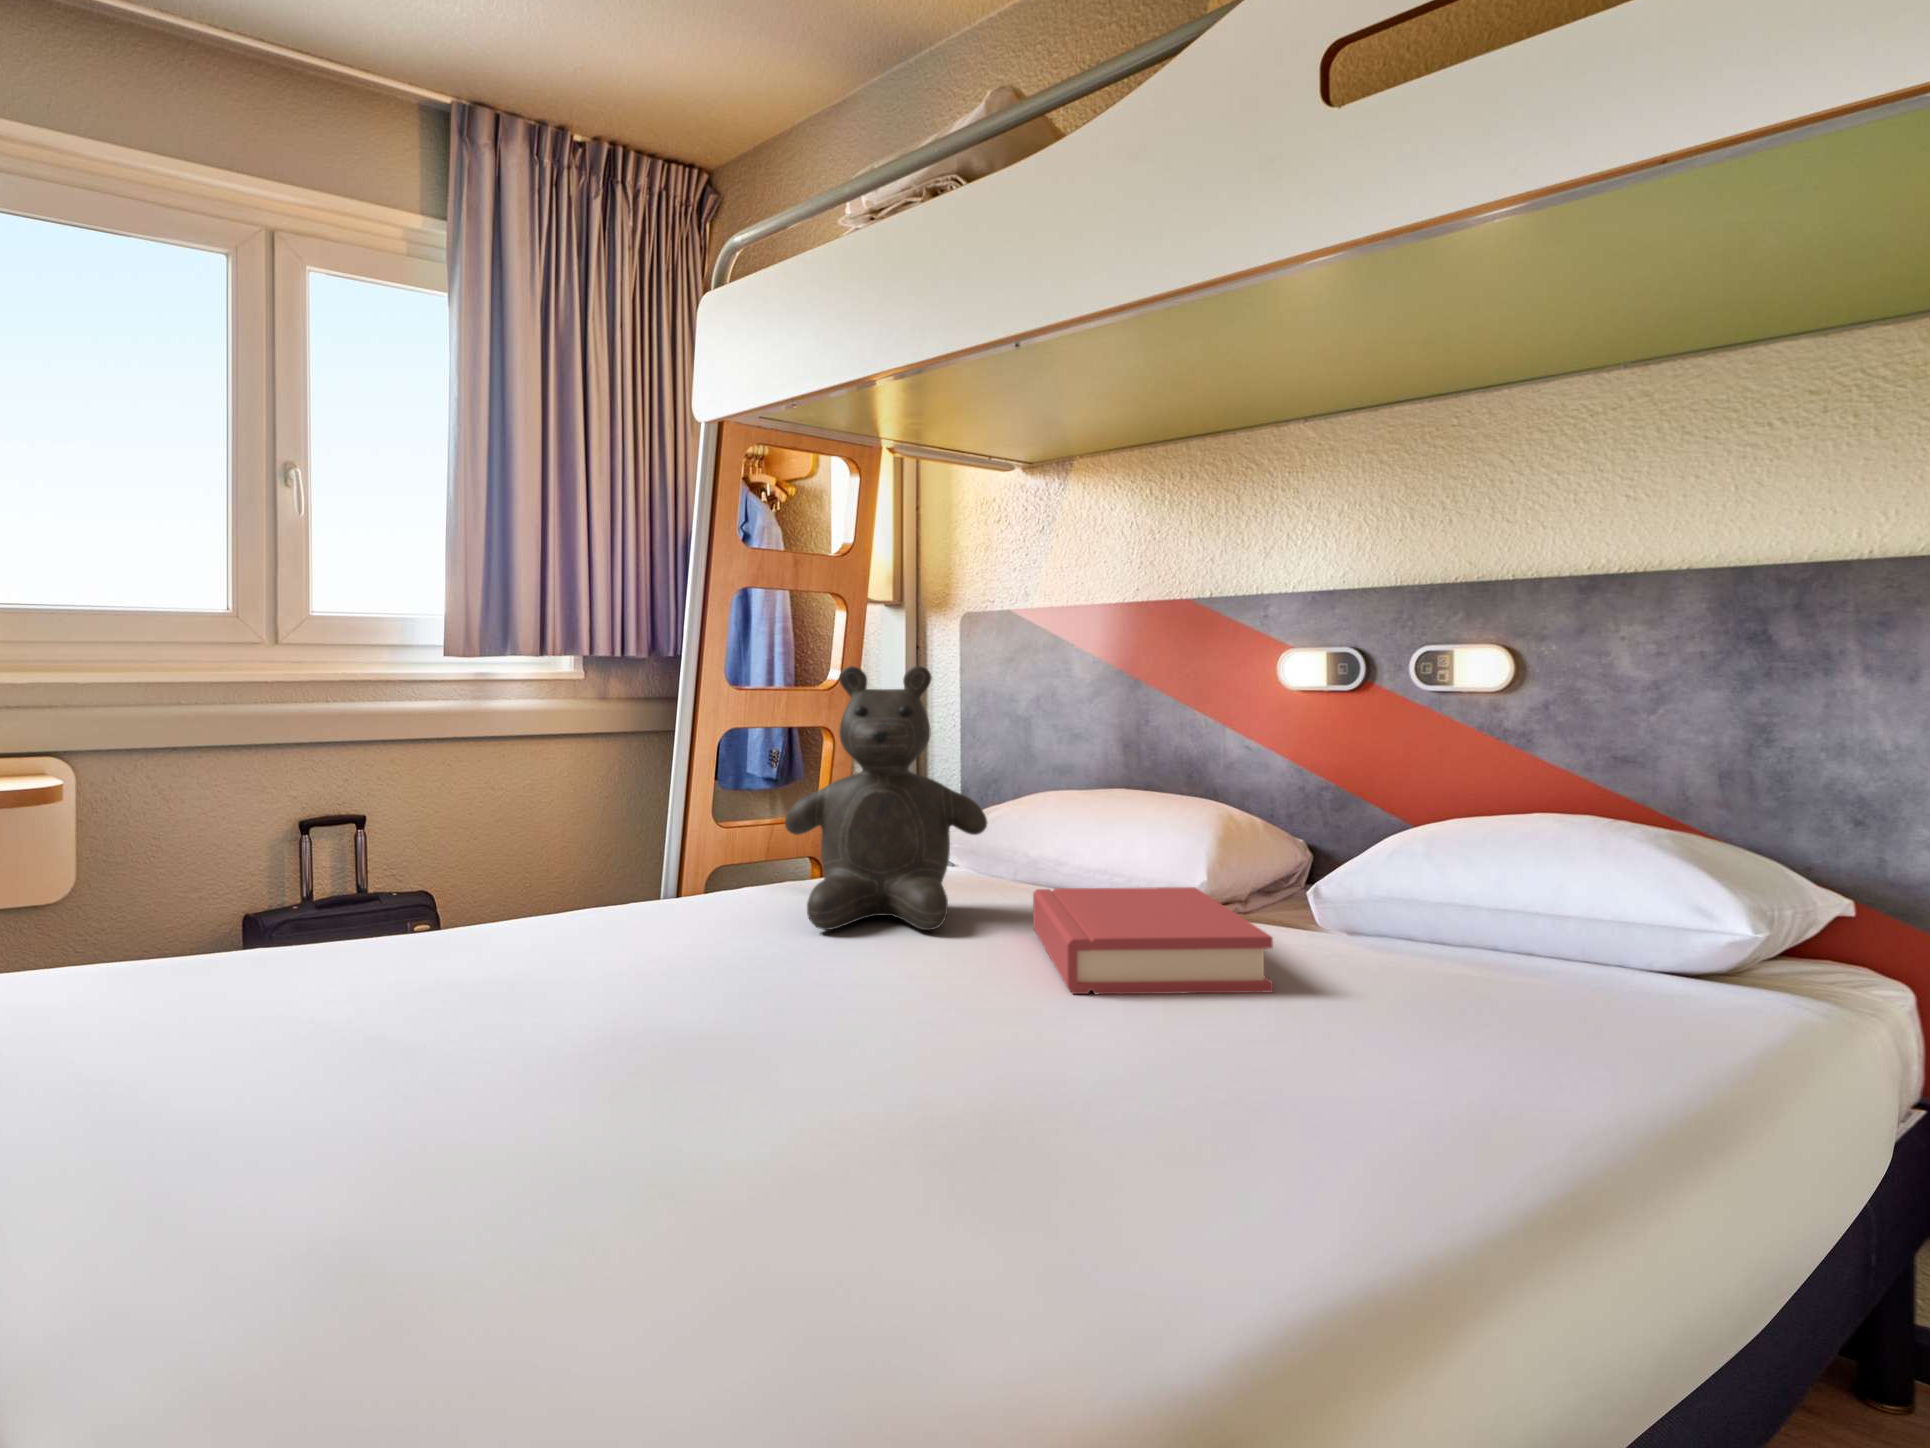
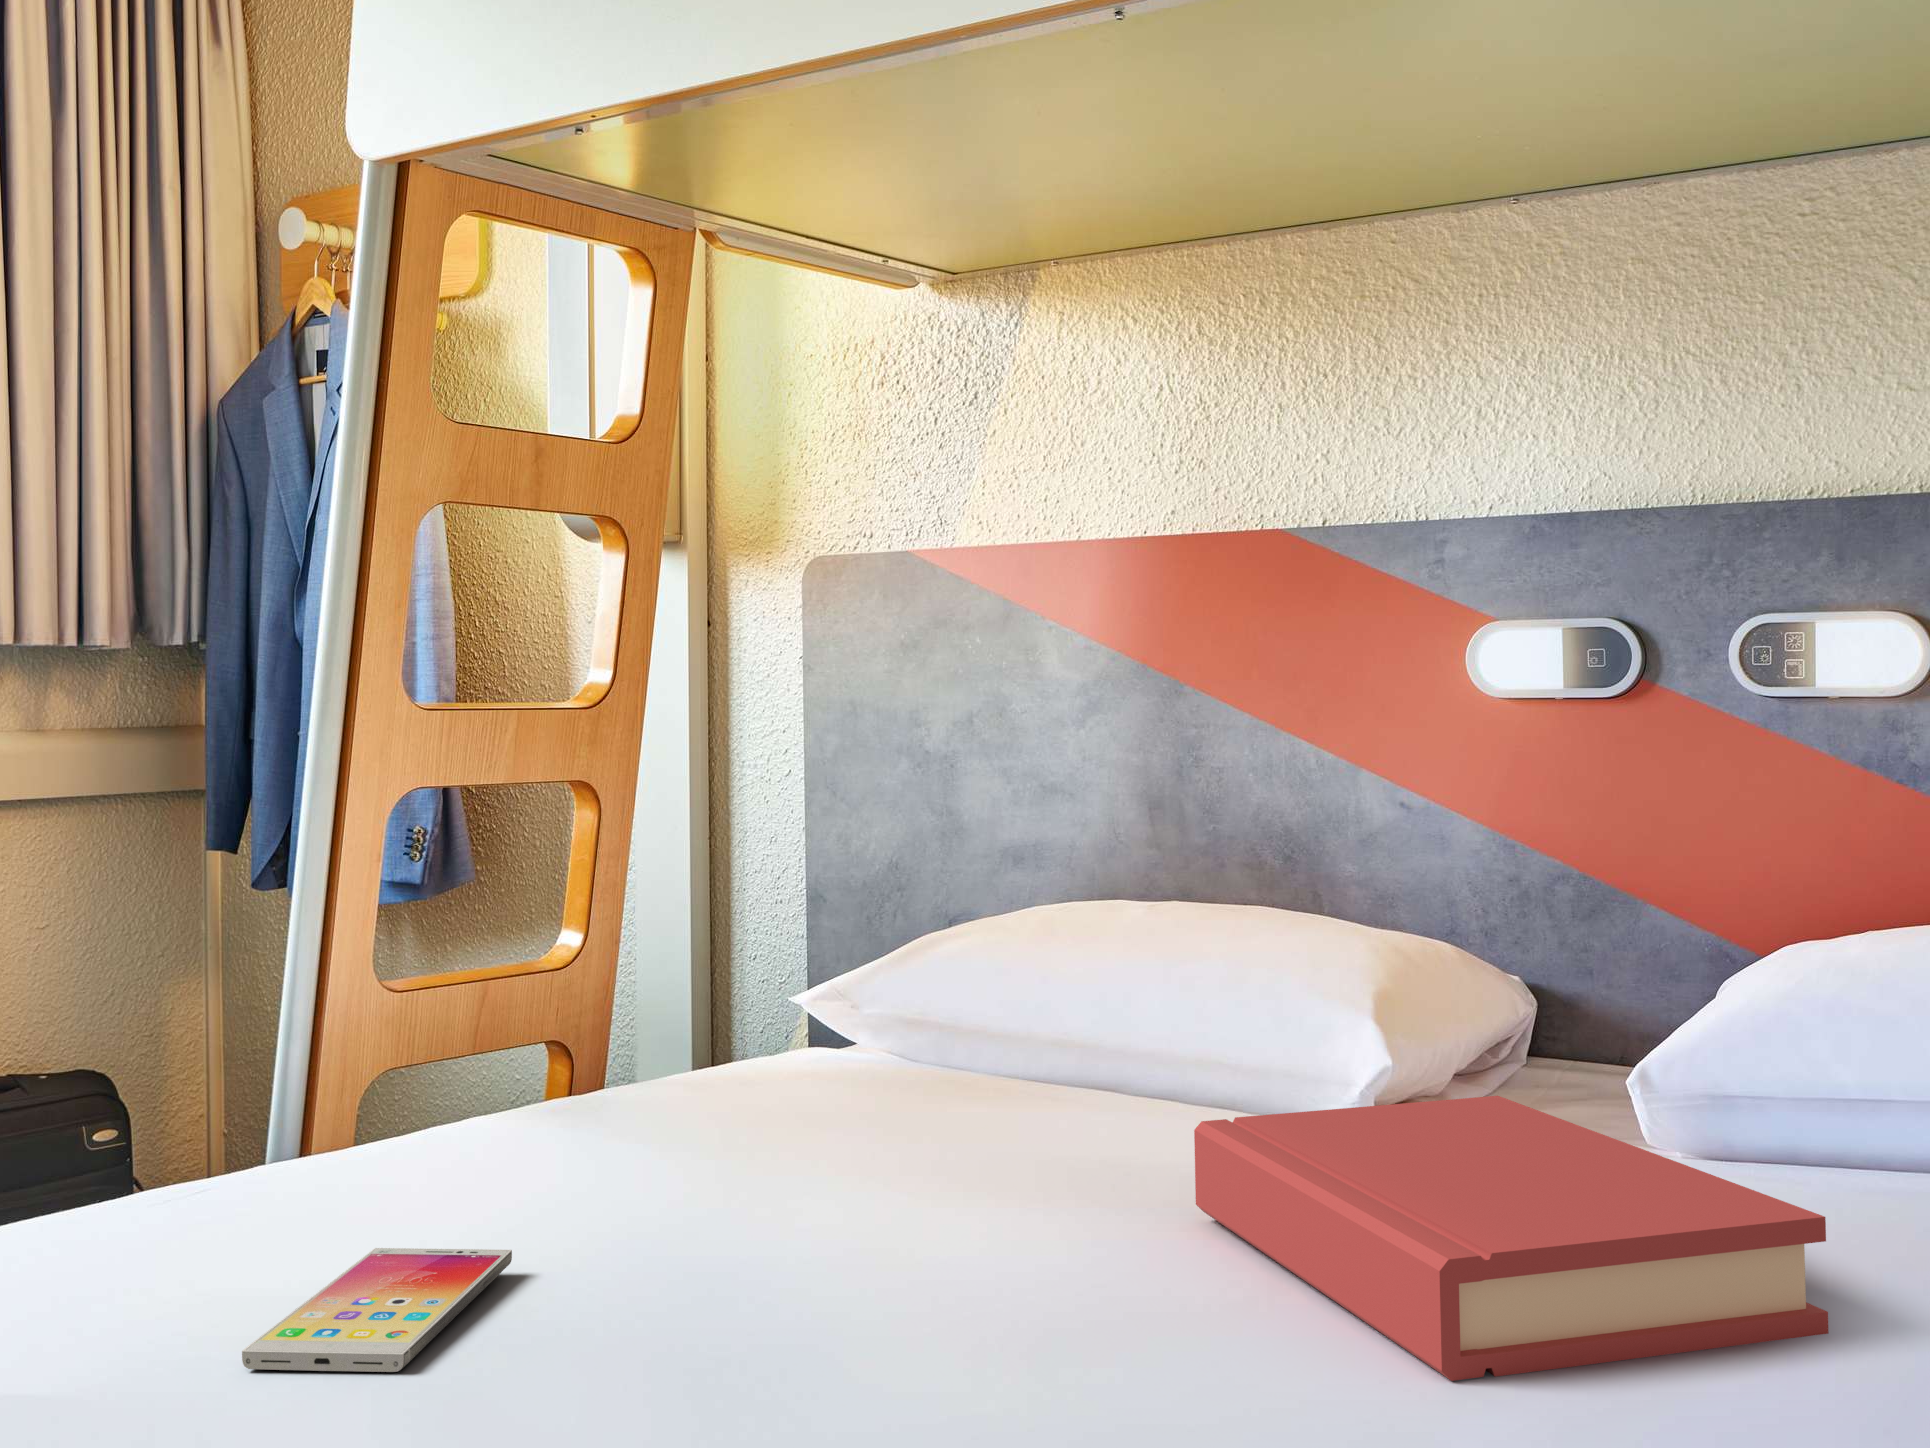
teddy bear: present [785,666,987,931] -> none [610,657,1040,1242]
smartphone: none [592,920,719,961] -> present [242,1248,512,1372]

